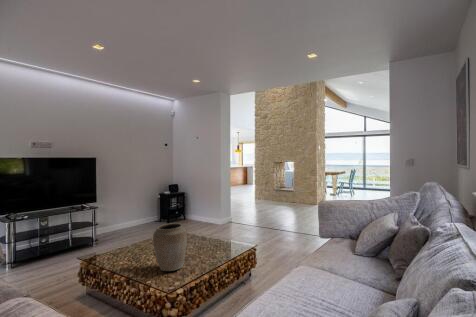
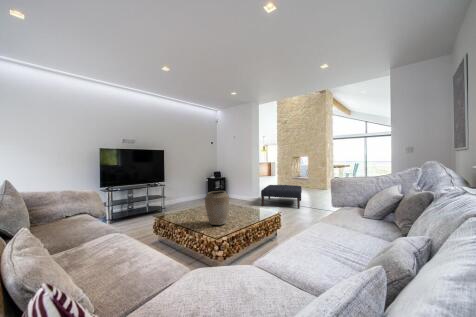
ottoman: none [232,202,284,235] -> present [261,185,302,209]

